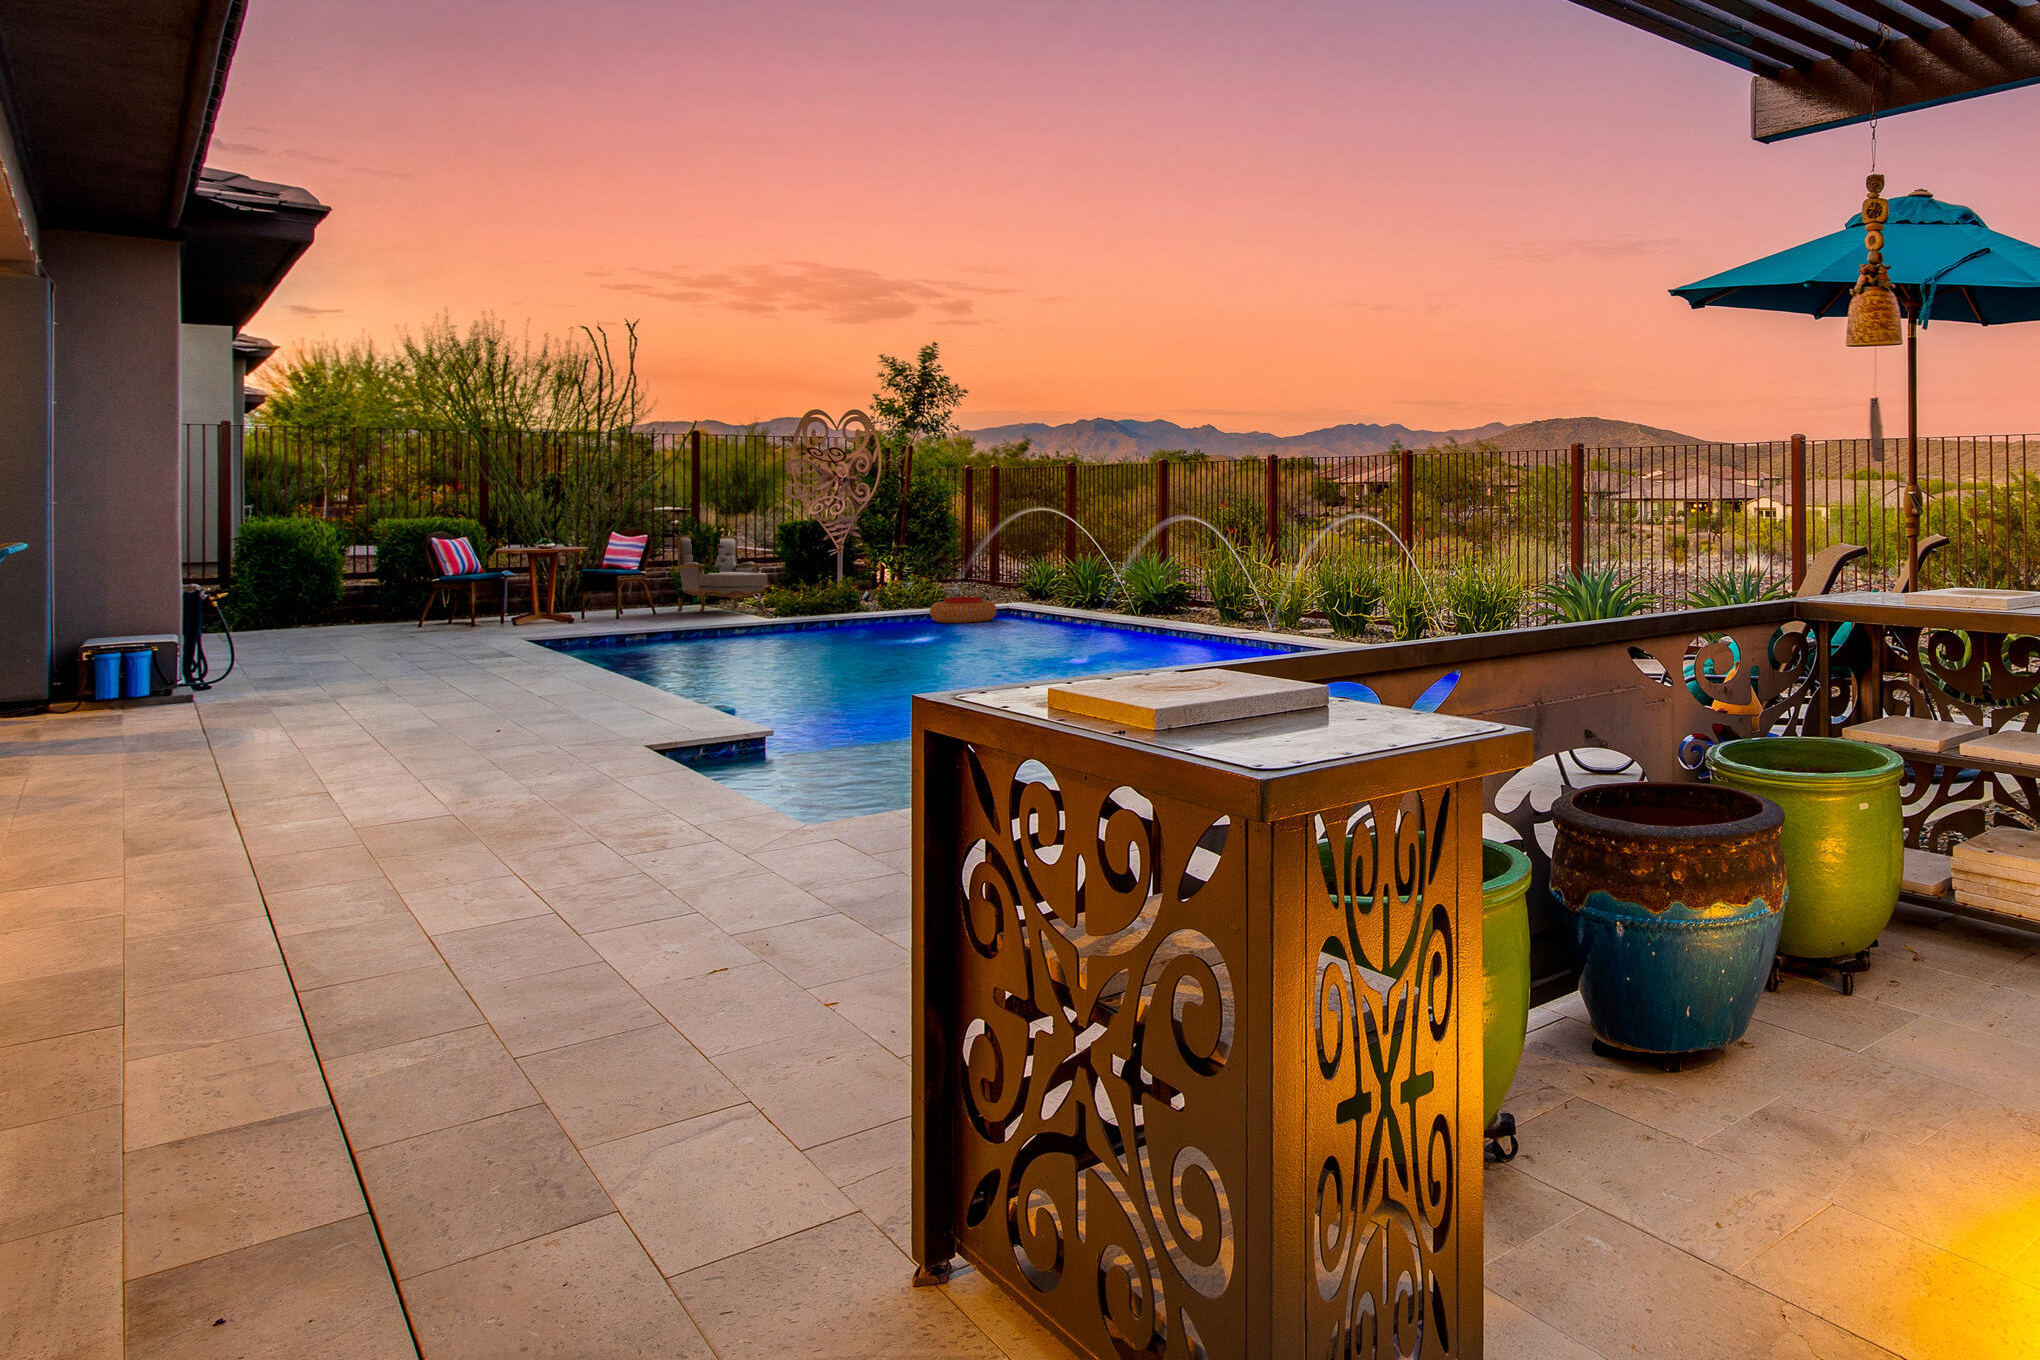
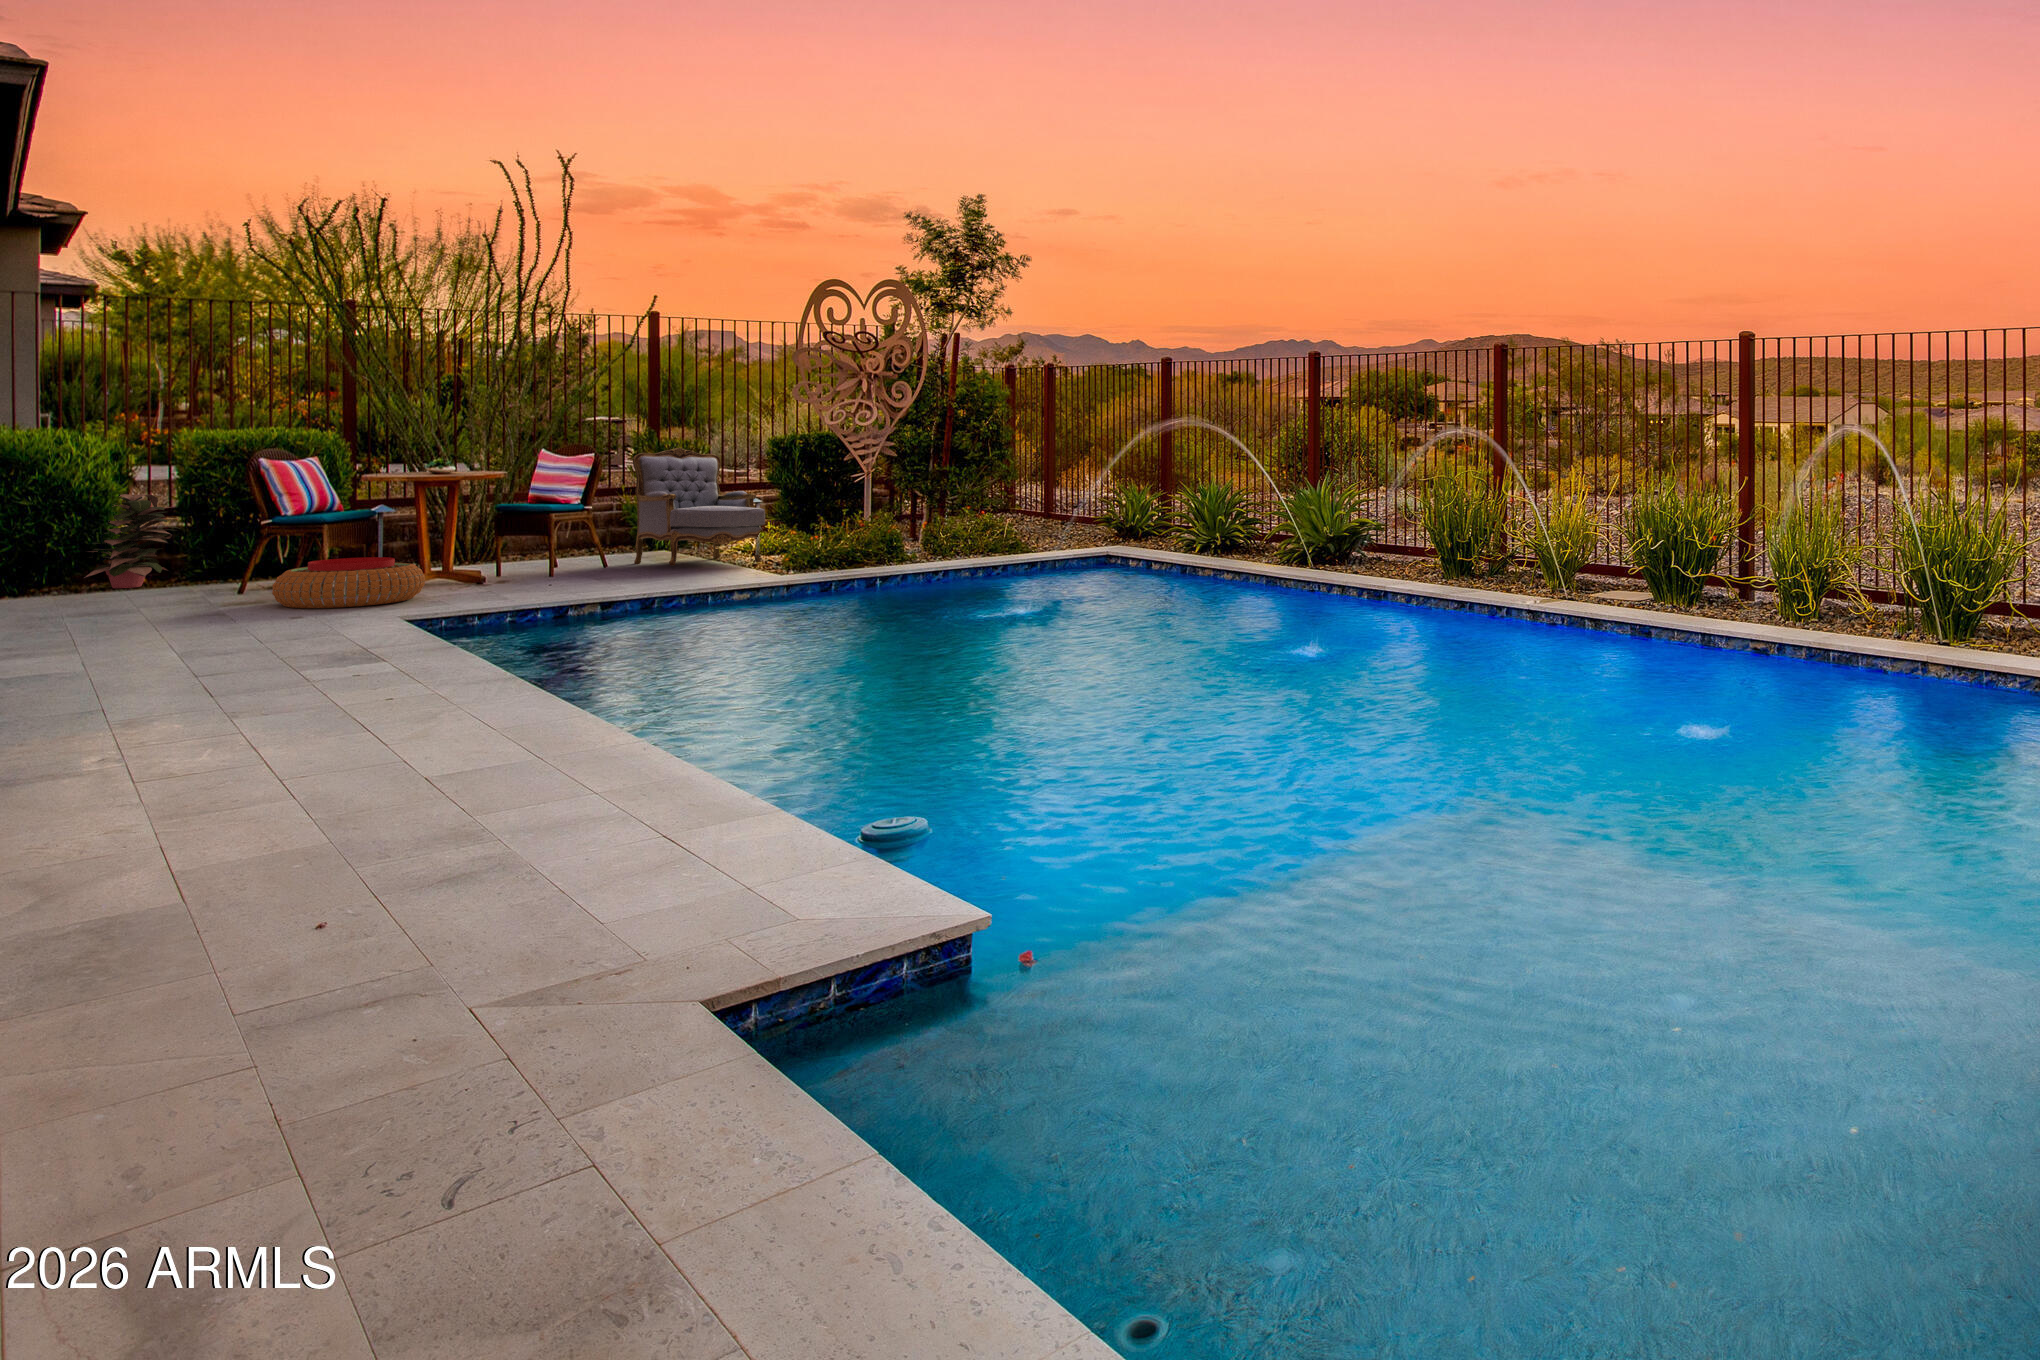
decorative plant: none [322,563,381,623] -> present [84,494,177,588]
pouf: present [930,597,997,623] -> present [272,557,425,608]

